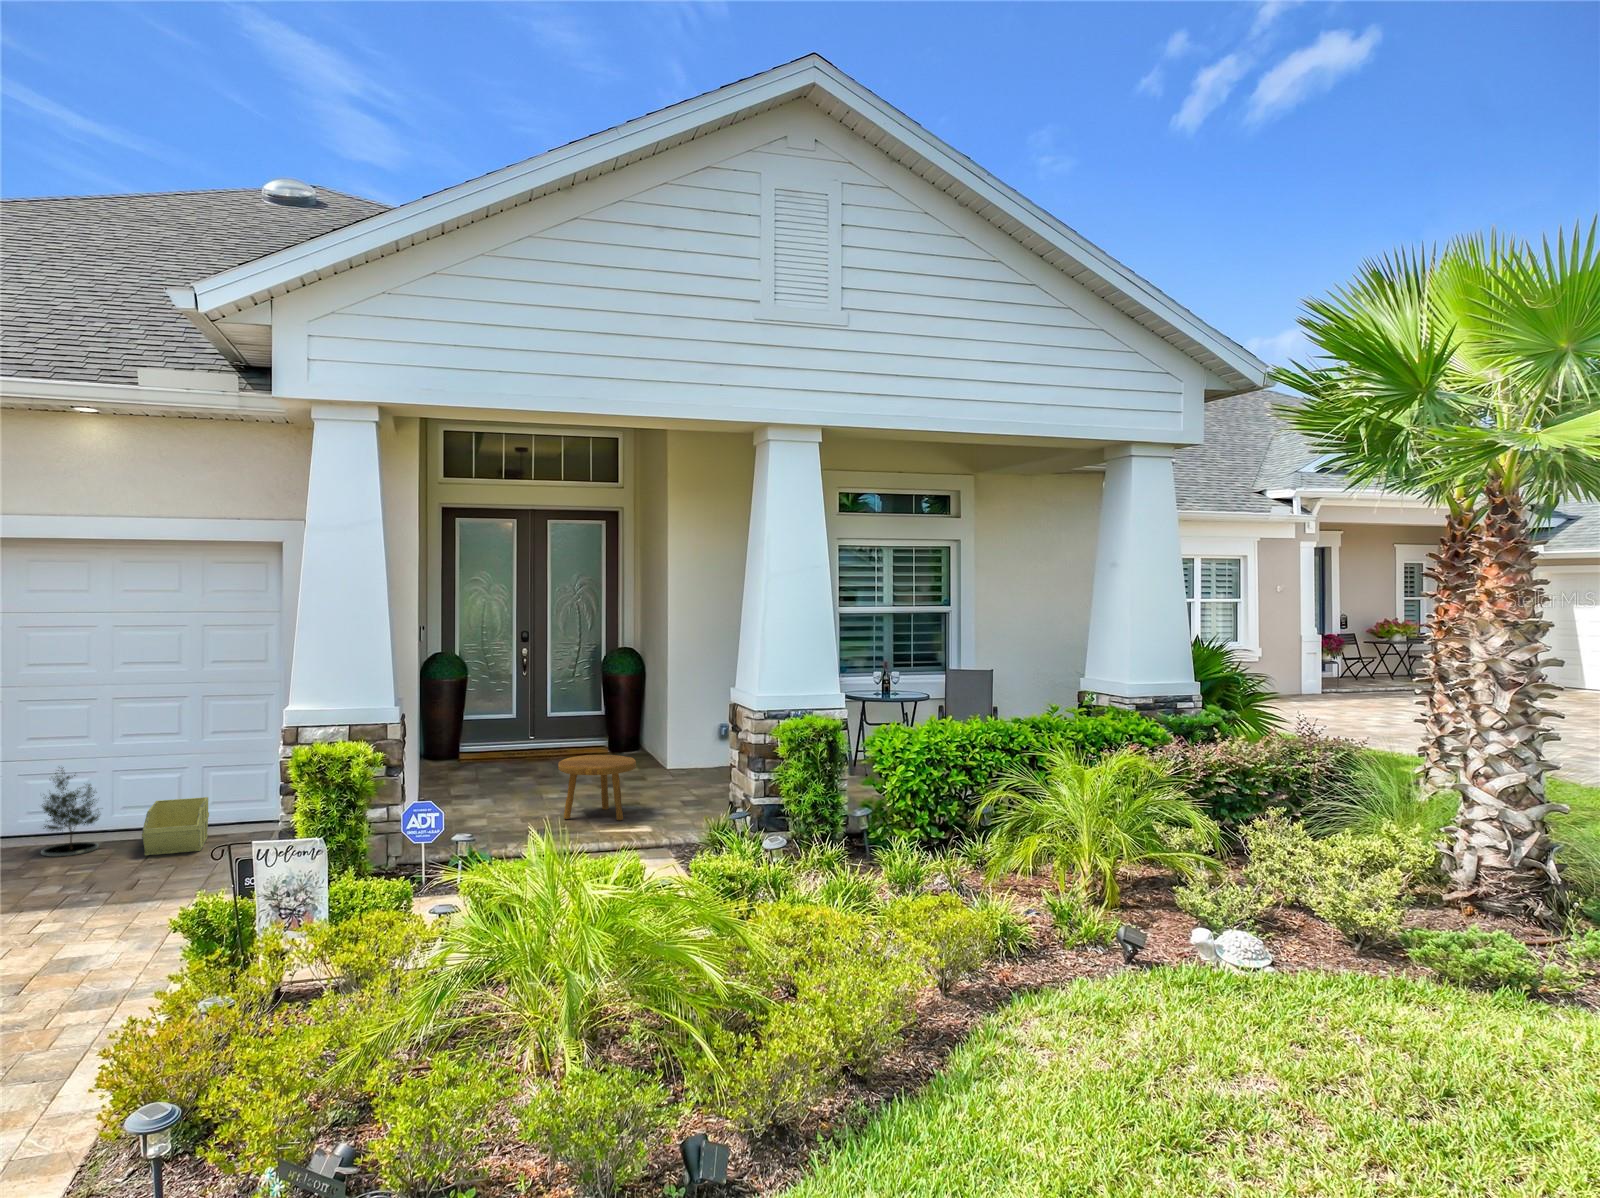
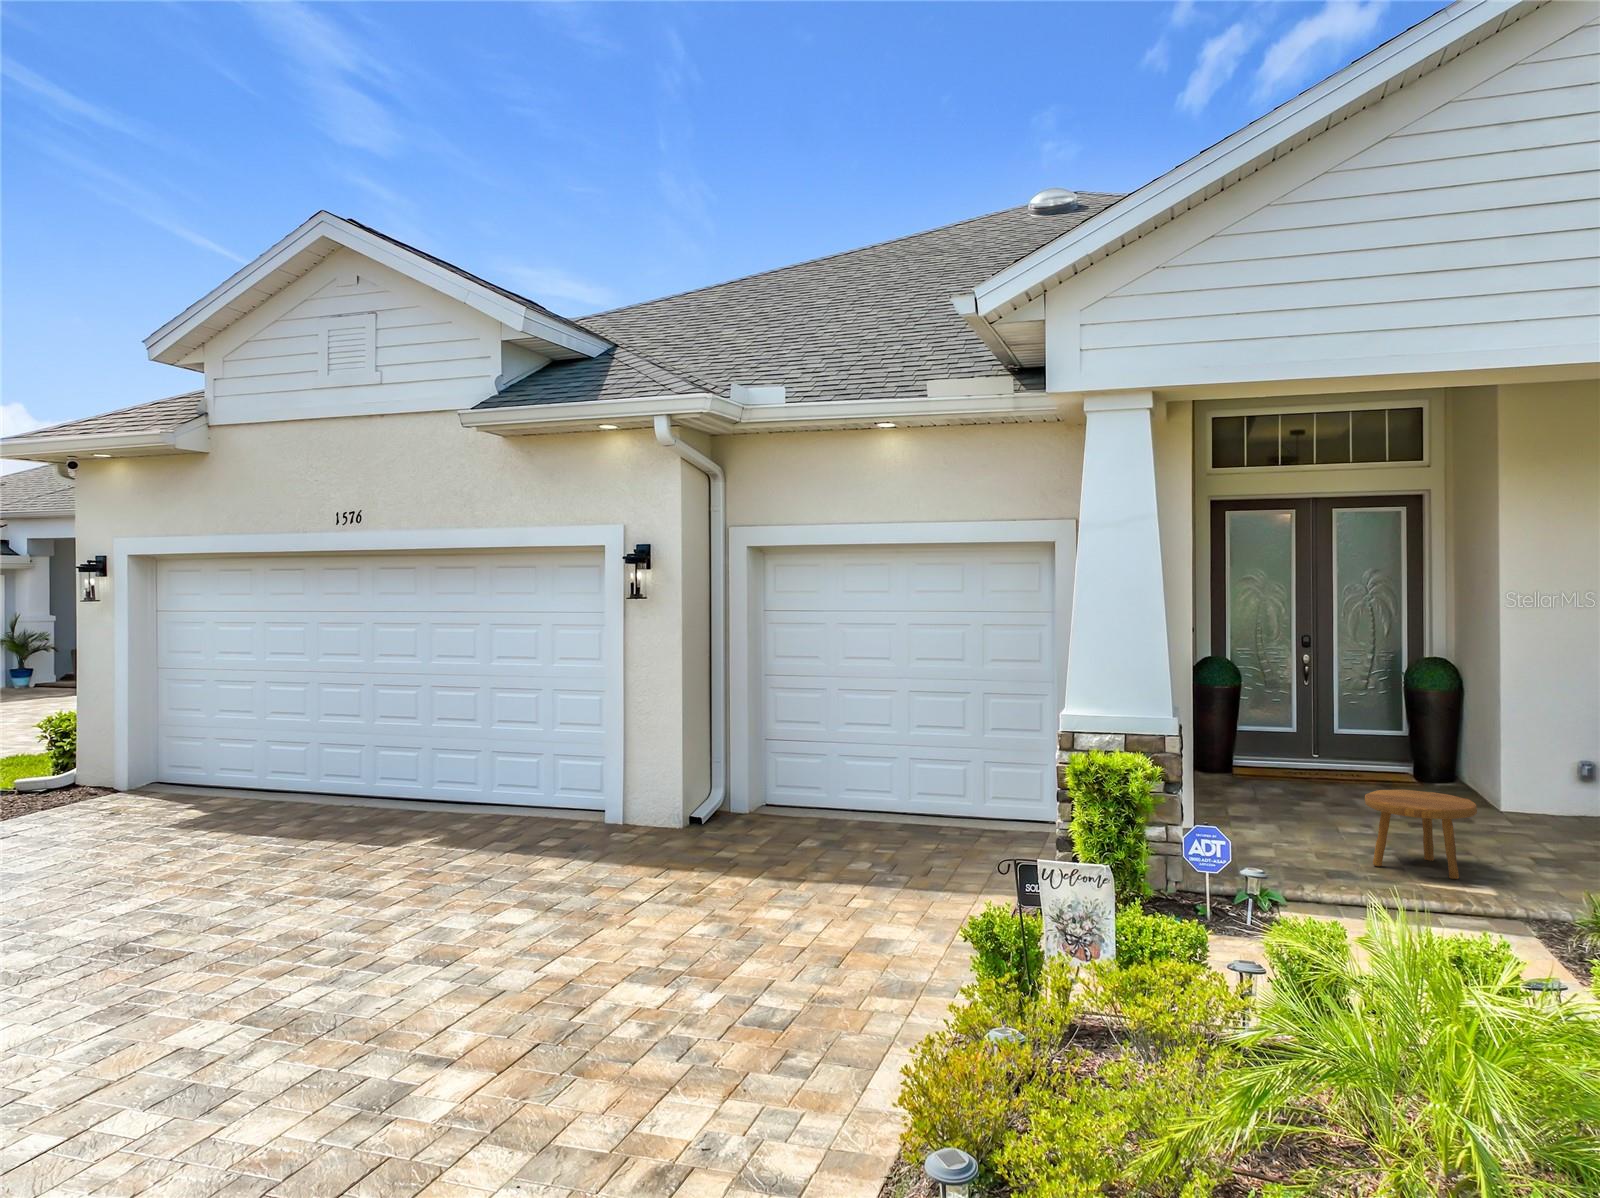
potted tree: present [41,767,100,857] -> none [854,747,903,829]
storage bin: present [142,797,209,856] -> none [933,787,988,842]

